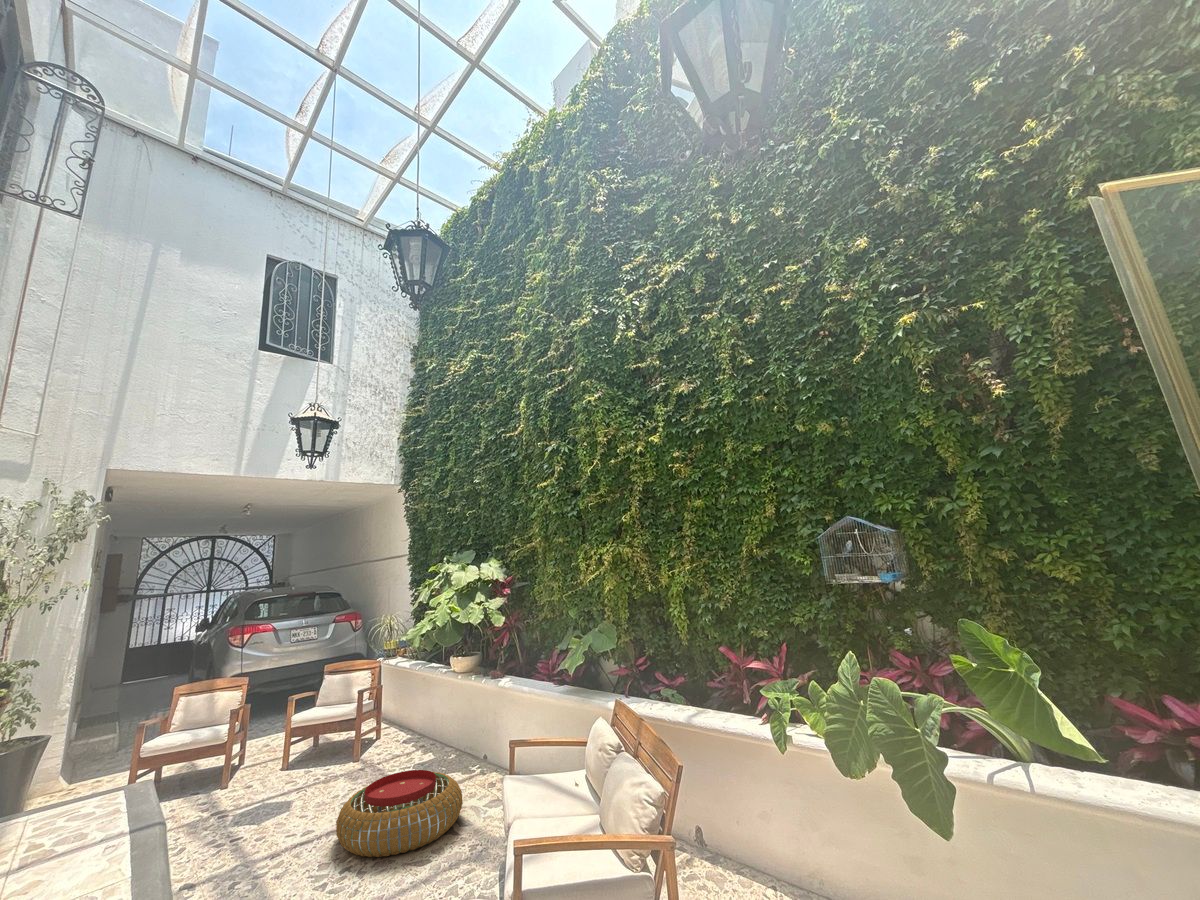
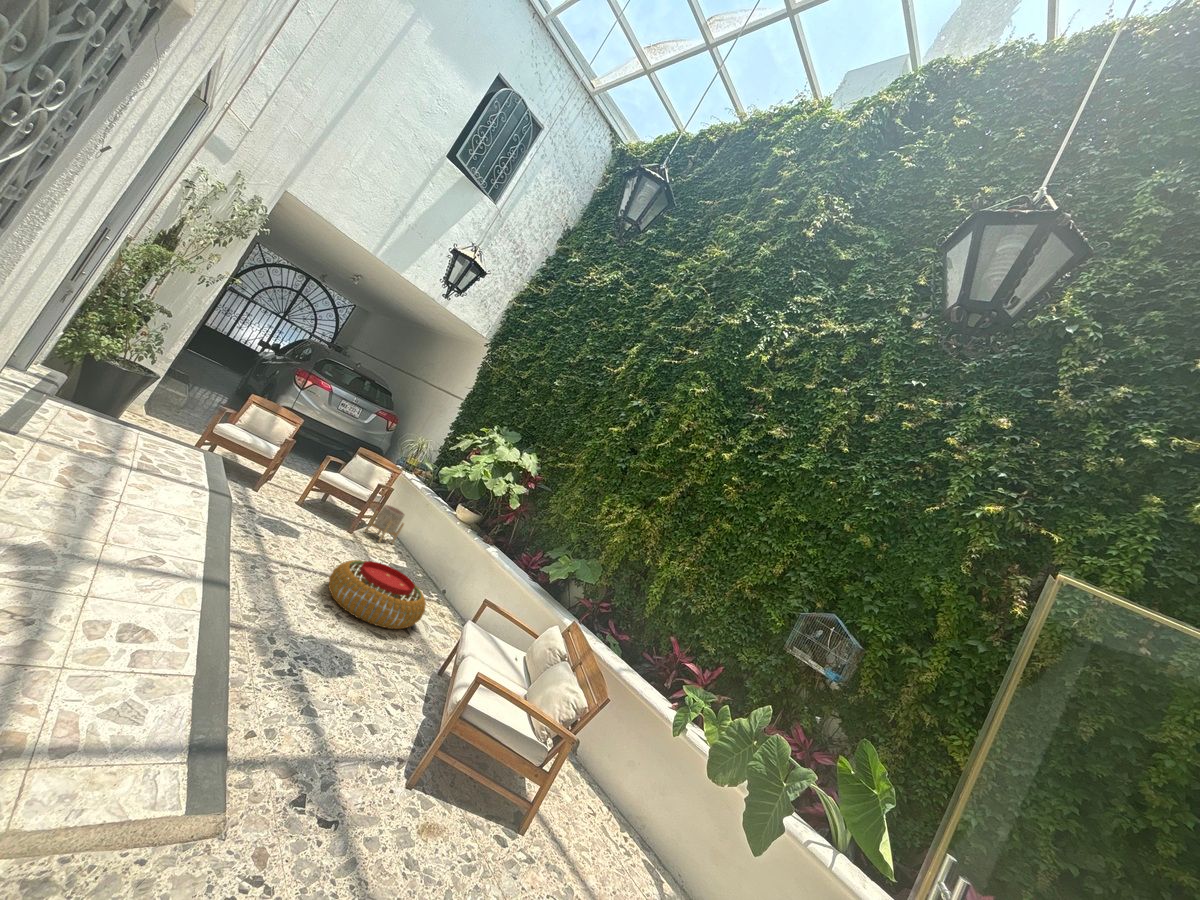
planter: none [373,702,411,750] -> present [364,505,405,544]

